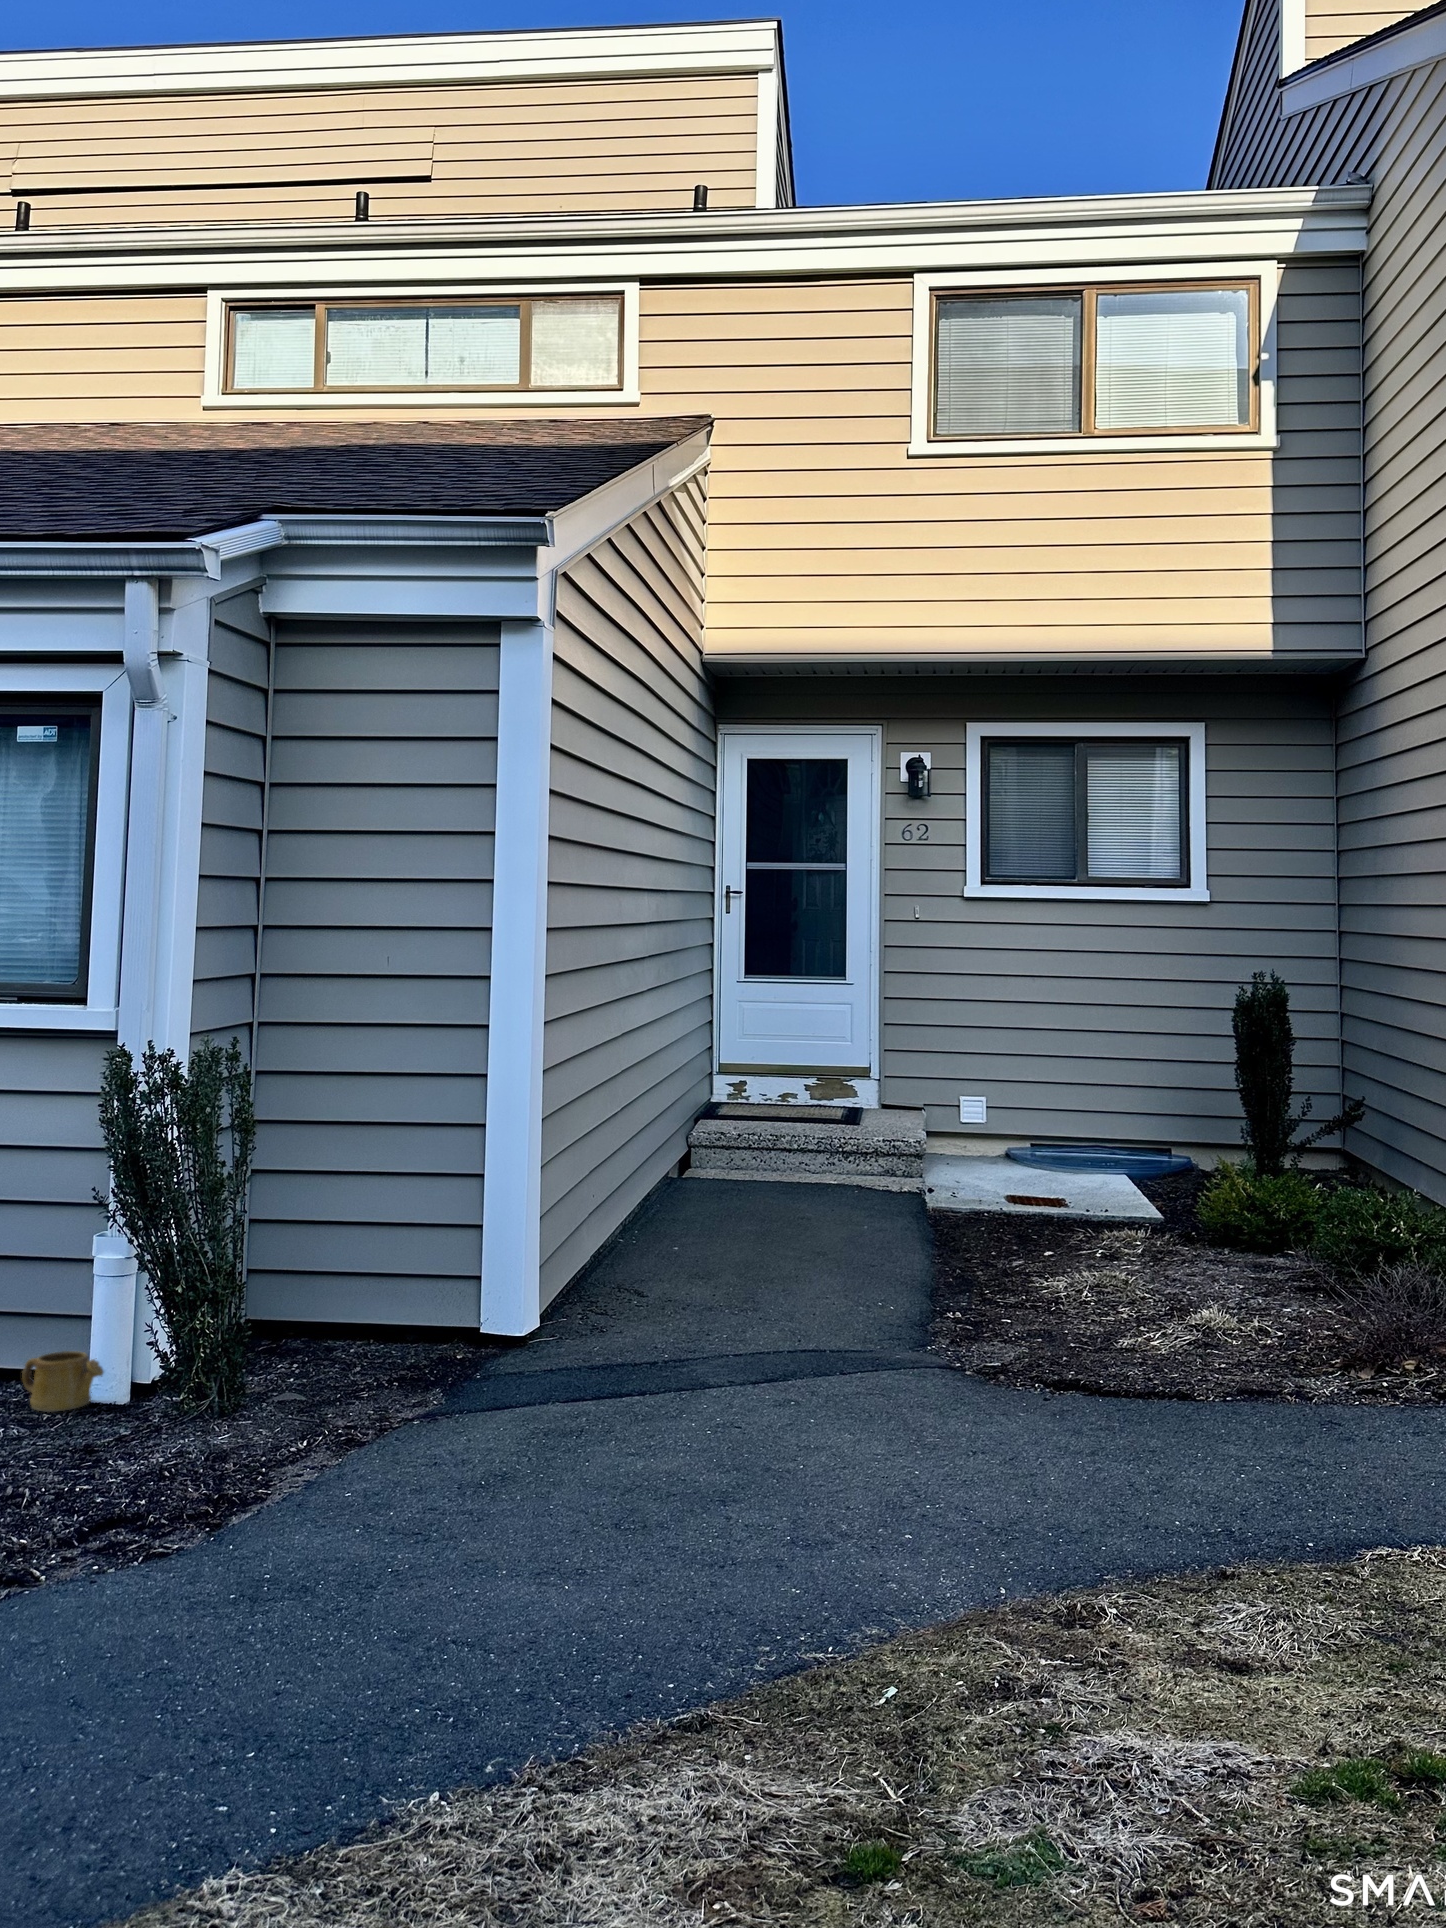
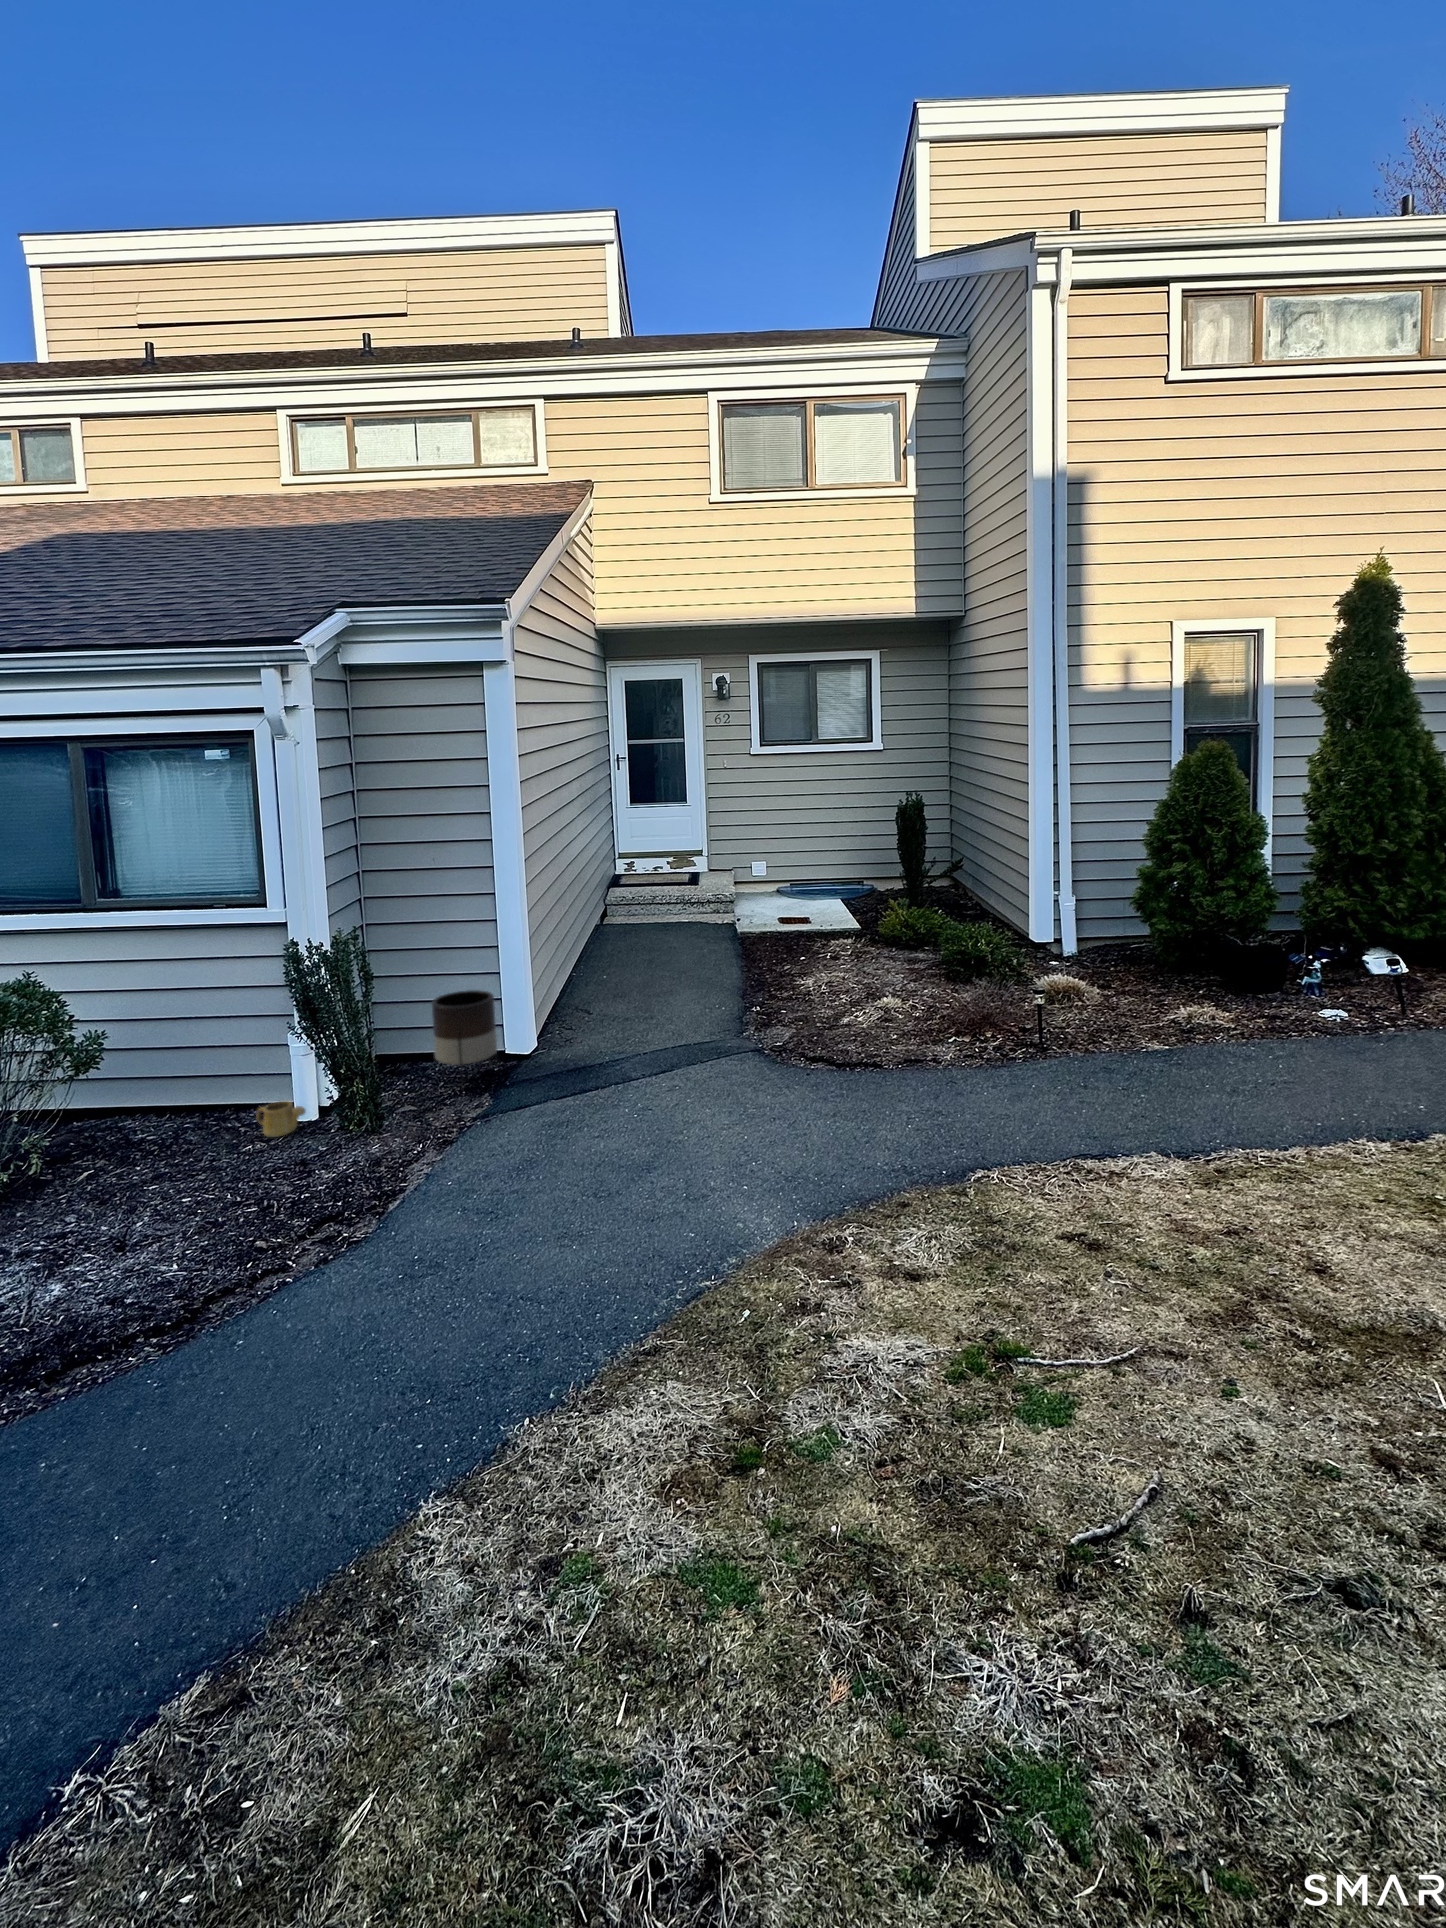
planter: none [352,1200,468,1376] -> present [431,990,497,1074]

